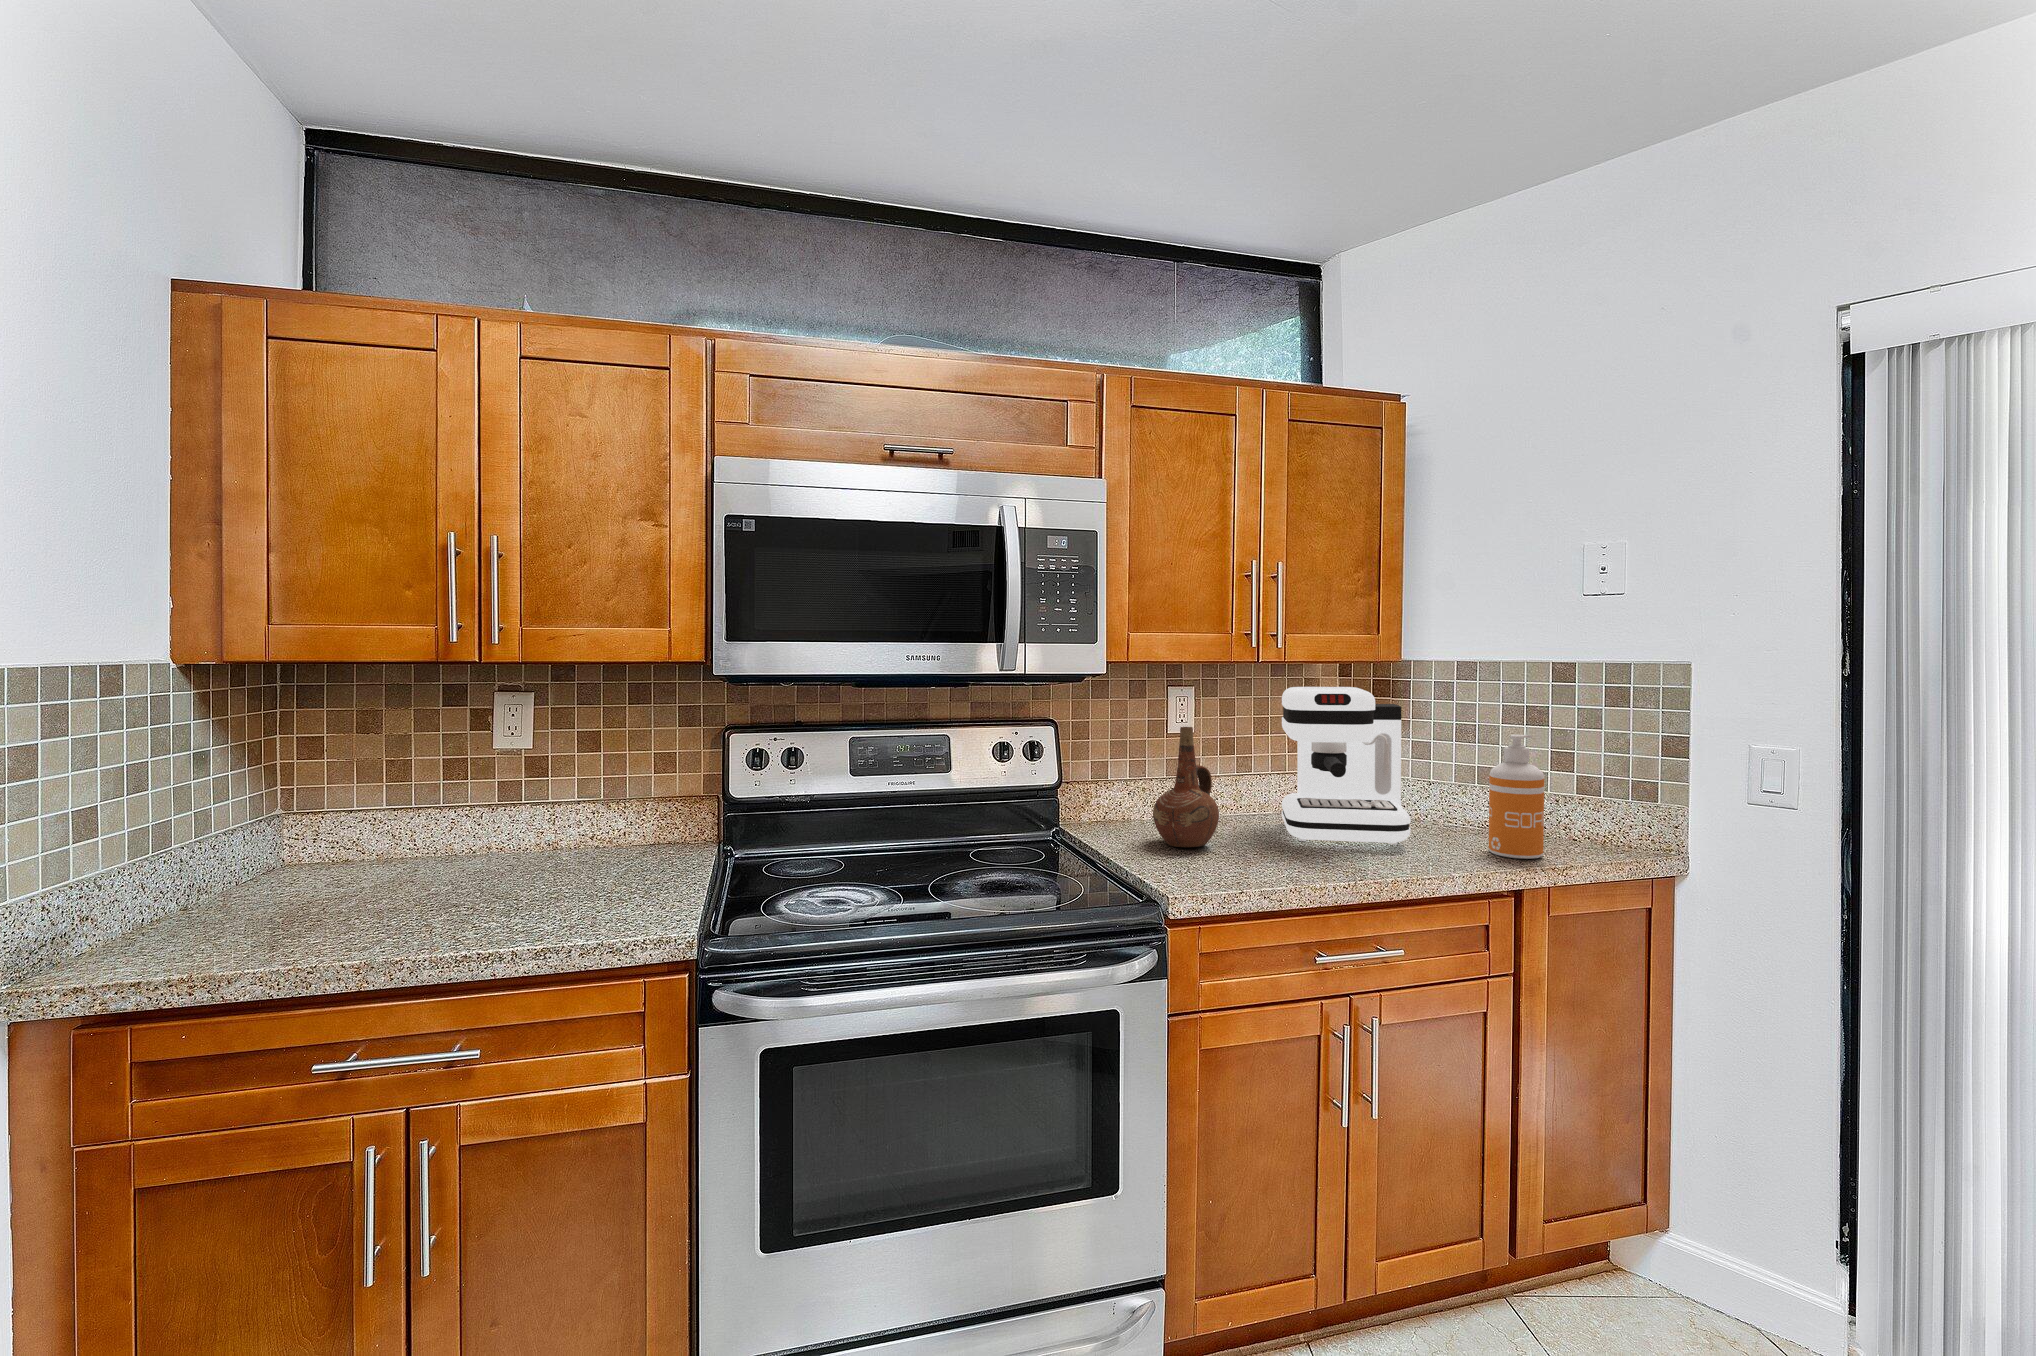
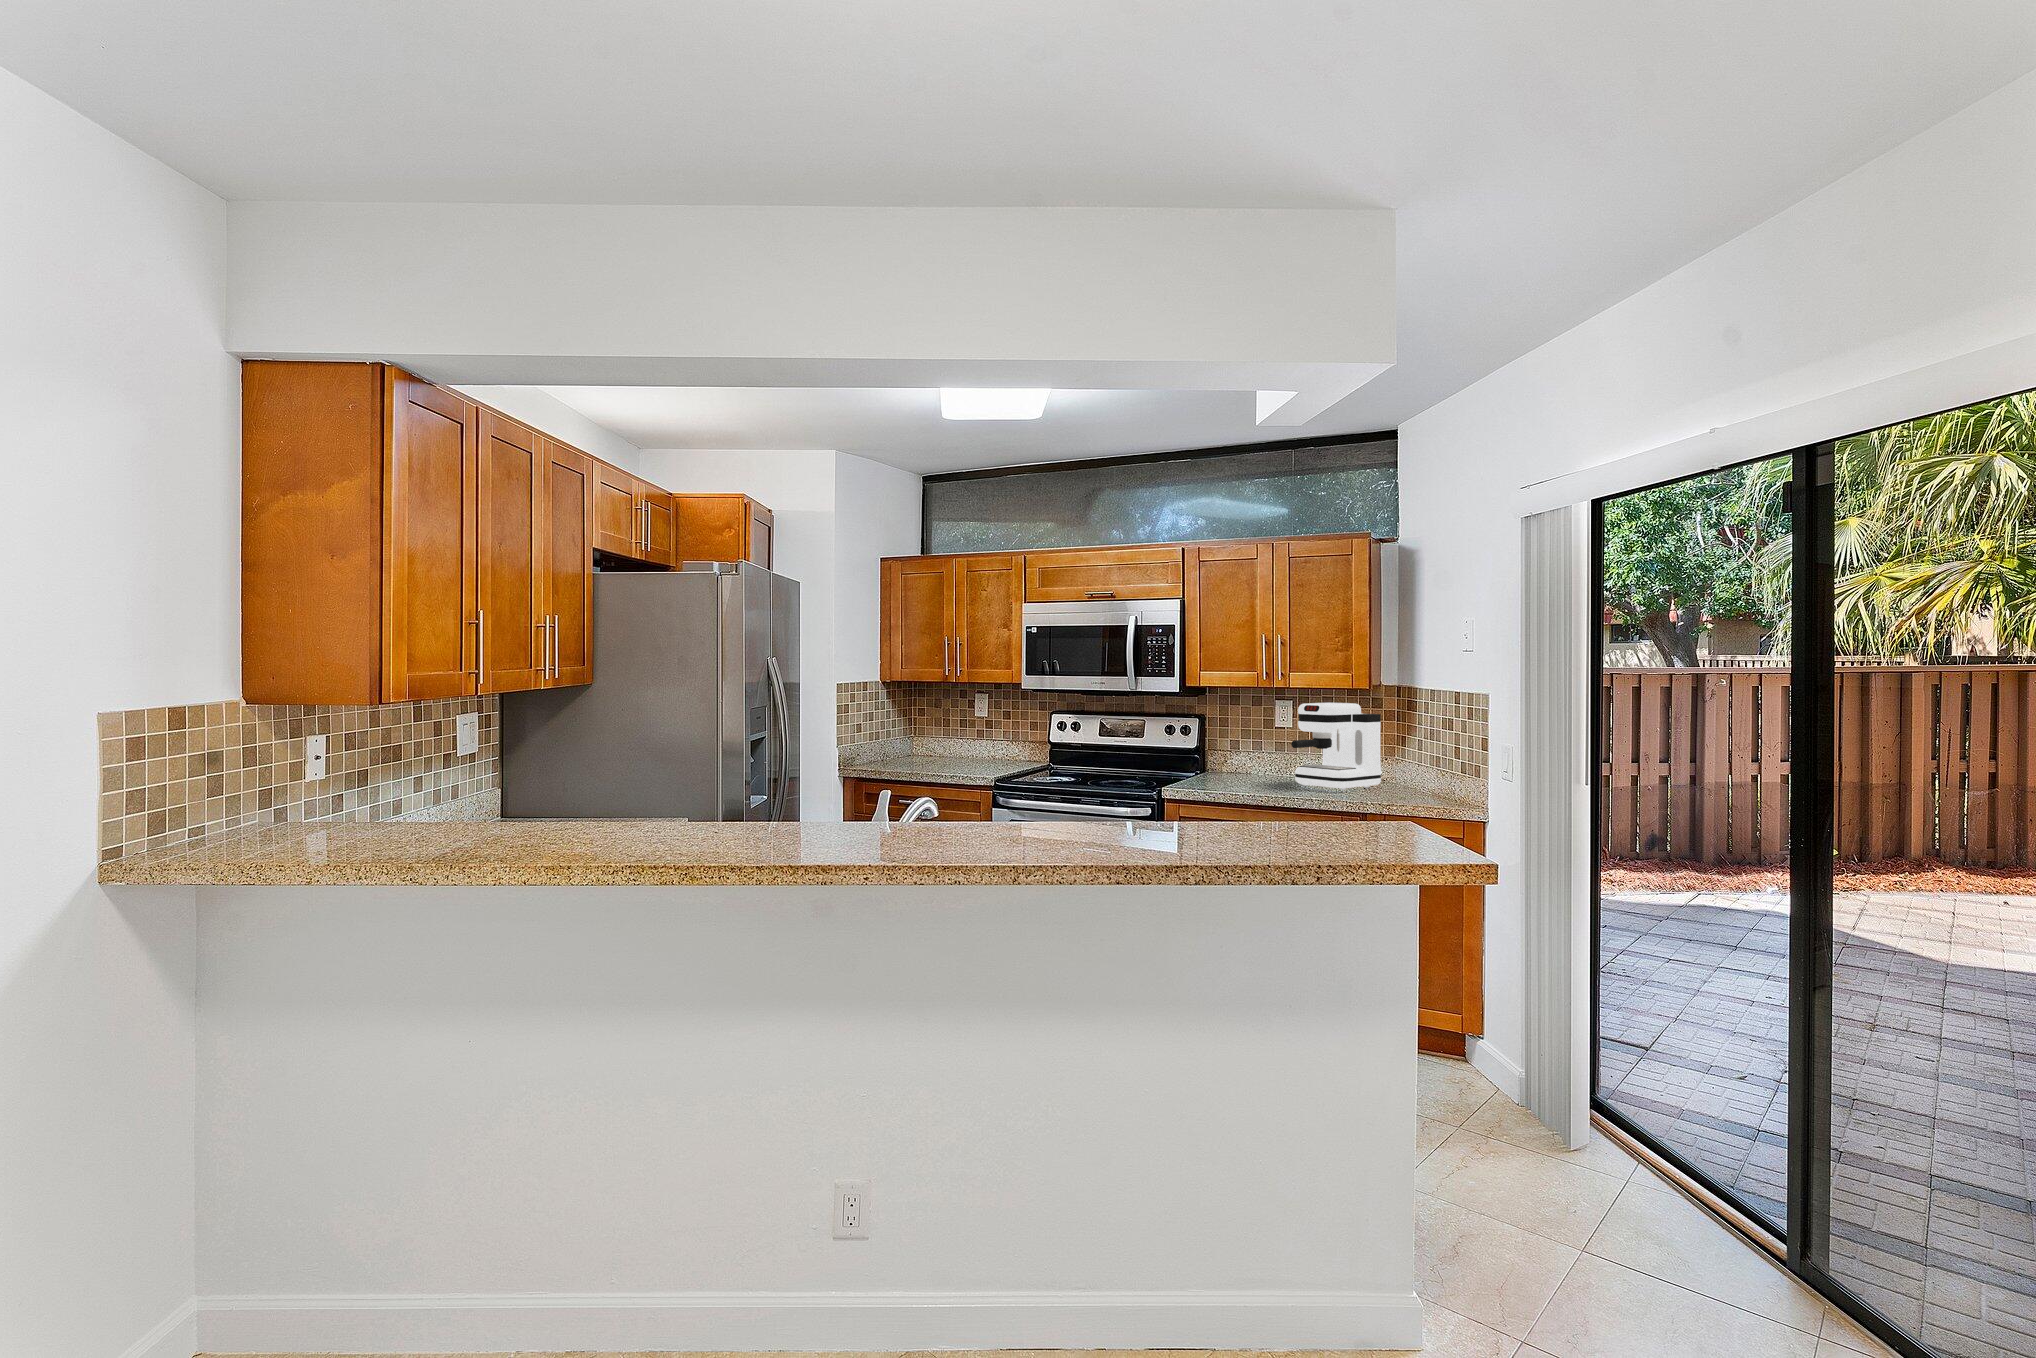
ceramic pitcher: present [1153,727,1219,847] -> none [1221,720,1257,781]
soap dispenser: present [1489,735,1544,859] -> none [1386,731,1416,801]

